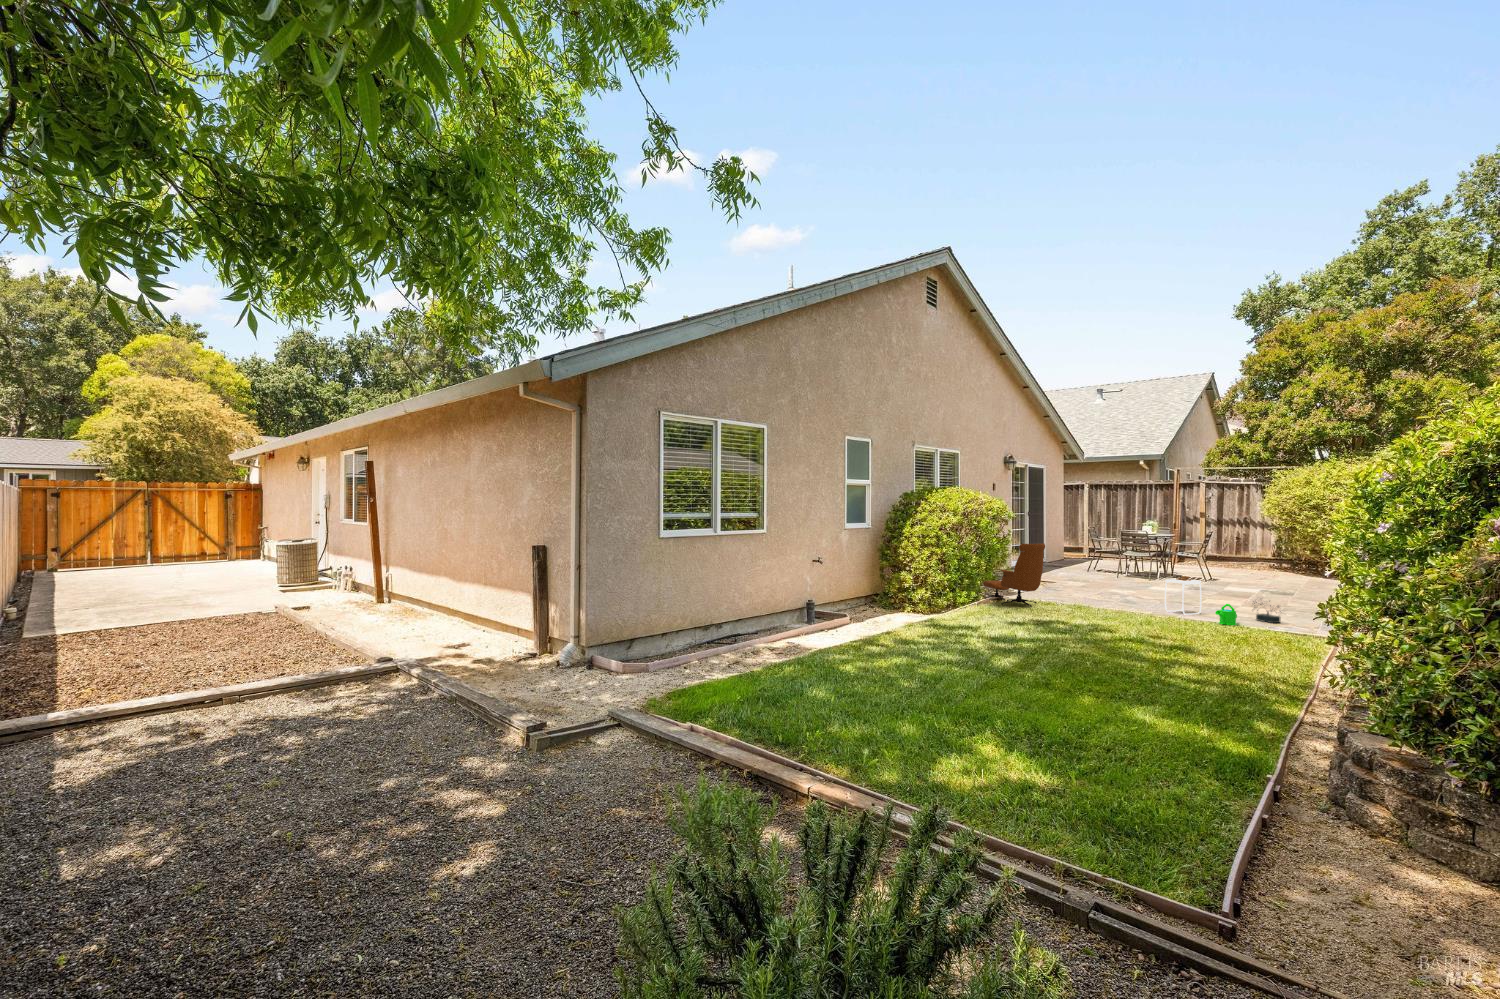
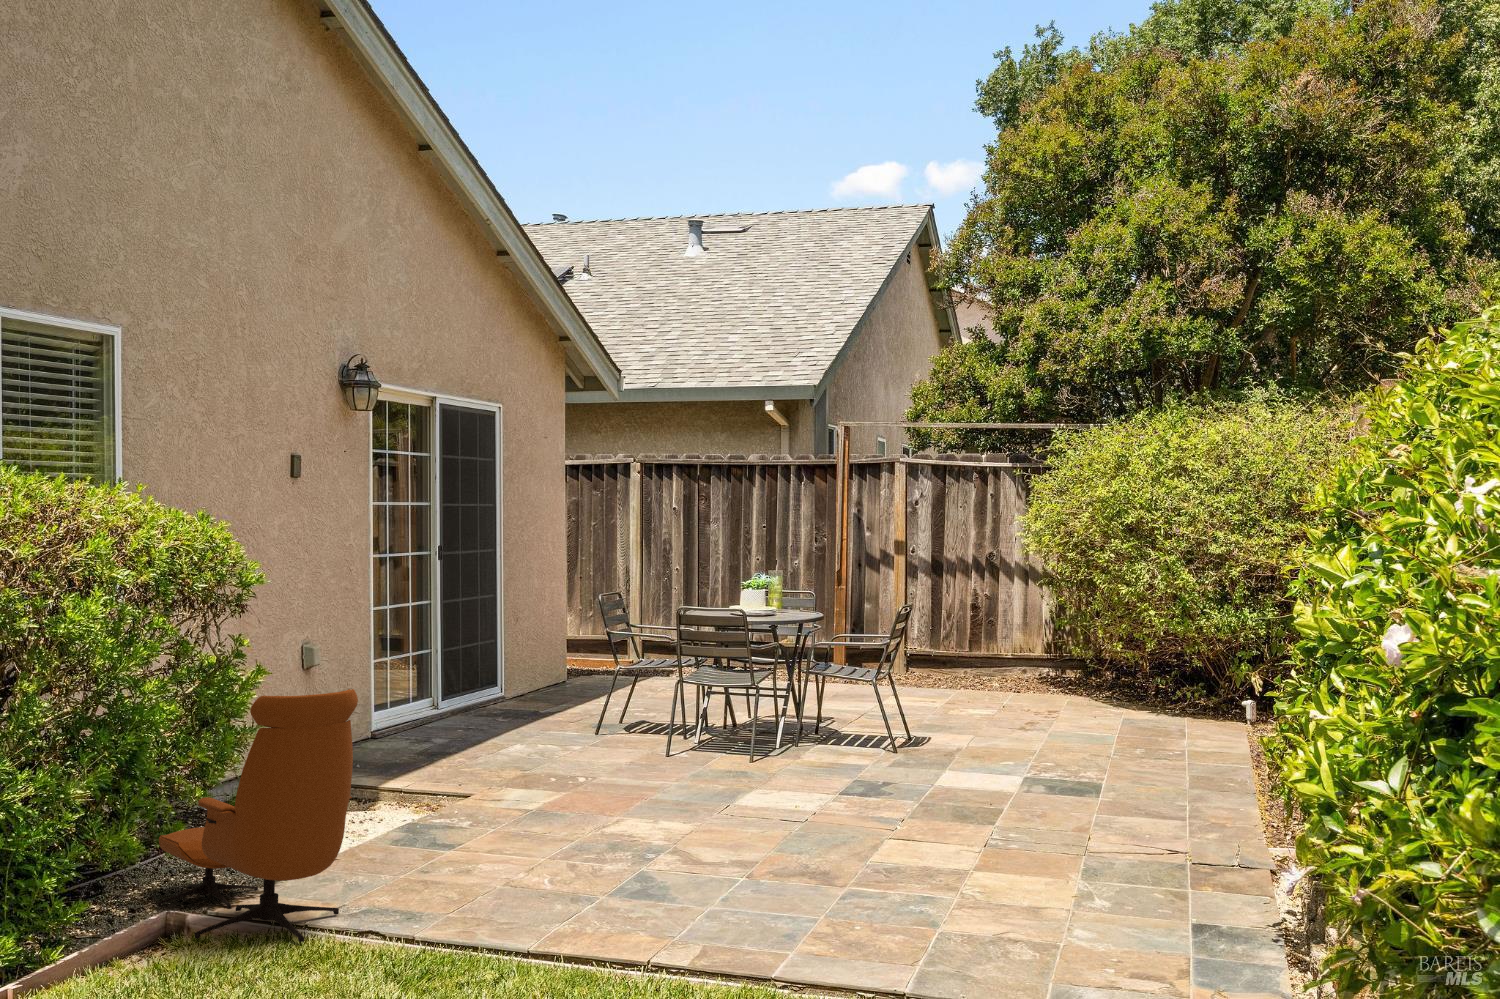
side table: present [1165,575,1201,615] -> none [754,778,860,918]
decorative plant: present [1253,600,1281,623] -> none [991,840,1083,930]
watering can: present [1215,604,1237,625] -> none [892,883,956,960]

